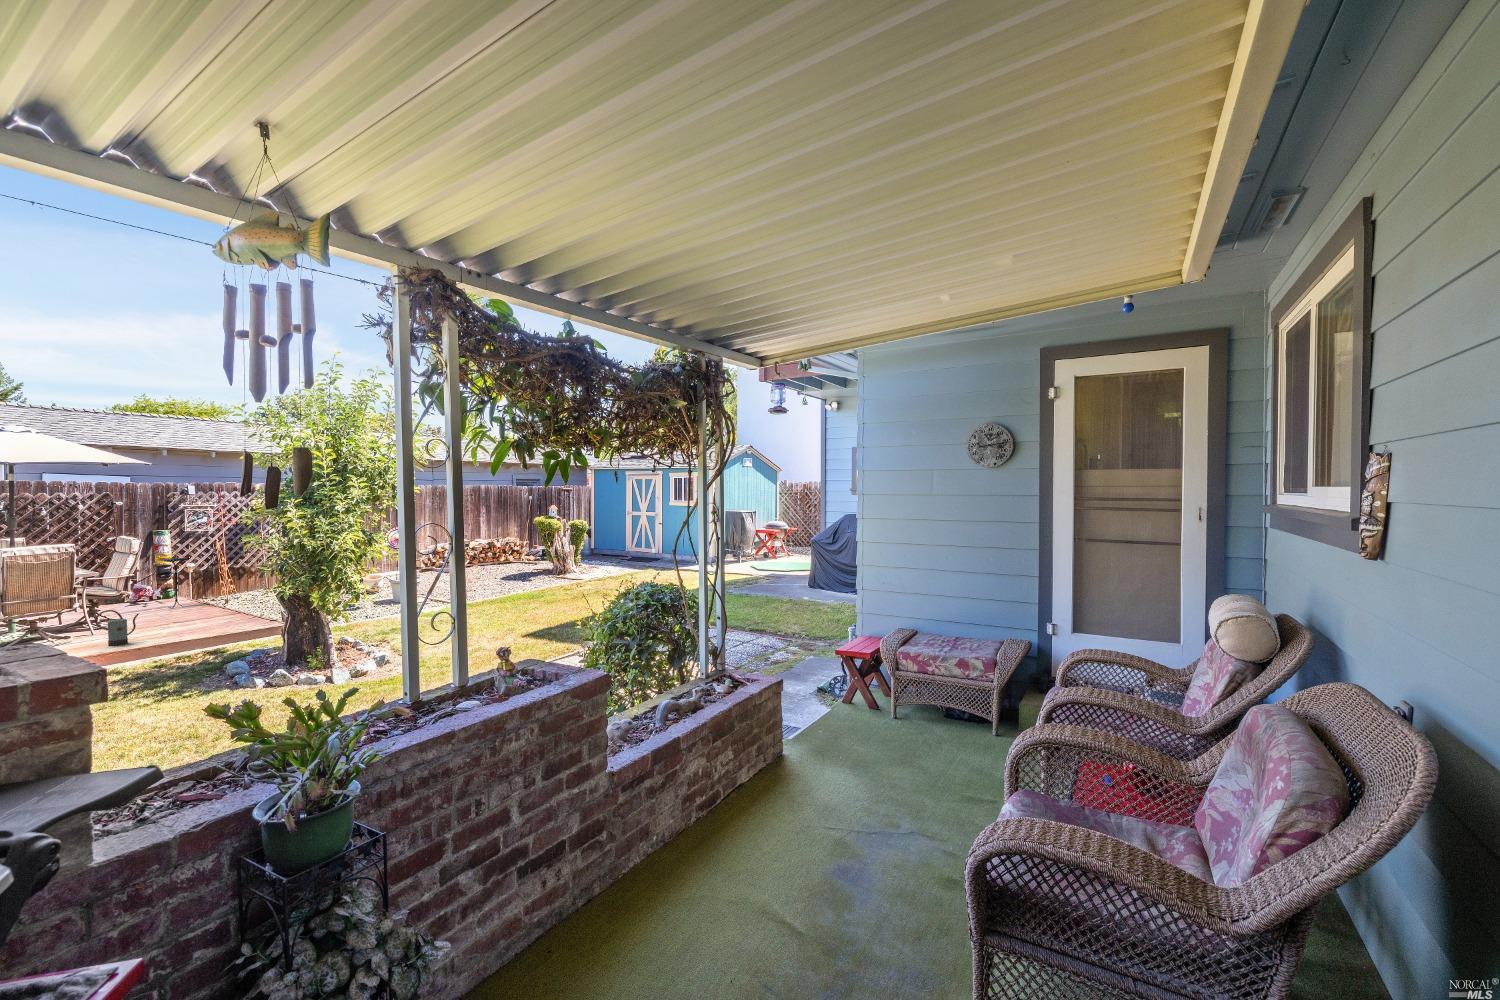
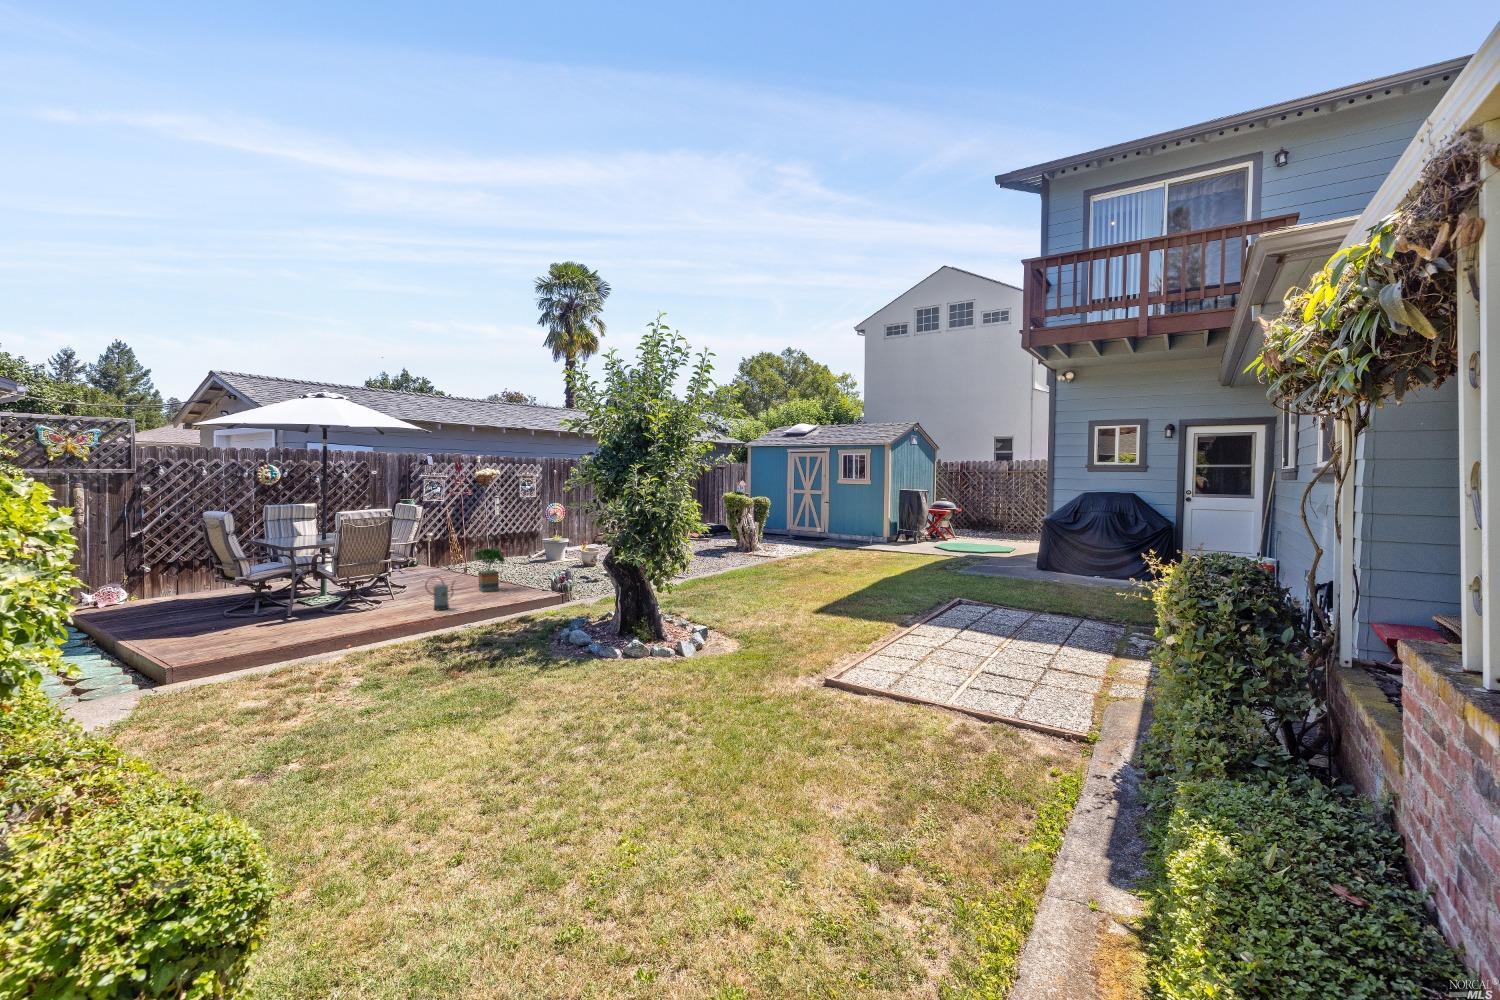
side table: present [160,558,190,608] -> none [425,526,450,576]
potted tree: none [185,579,225,625] -> present [474,549,505,592]

